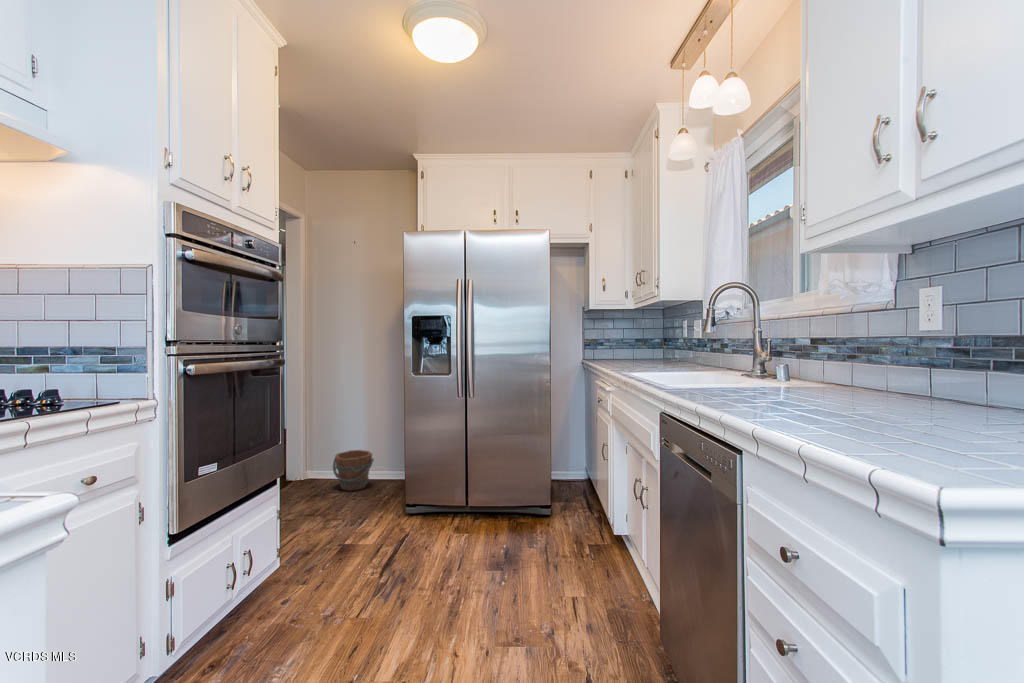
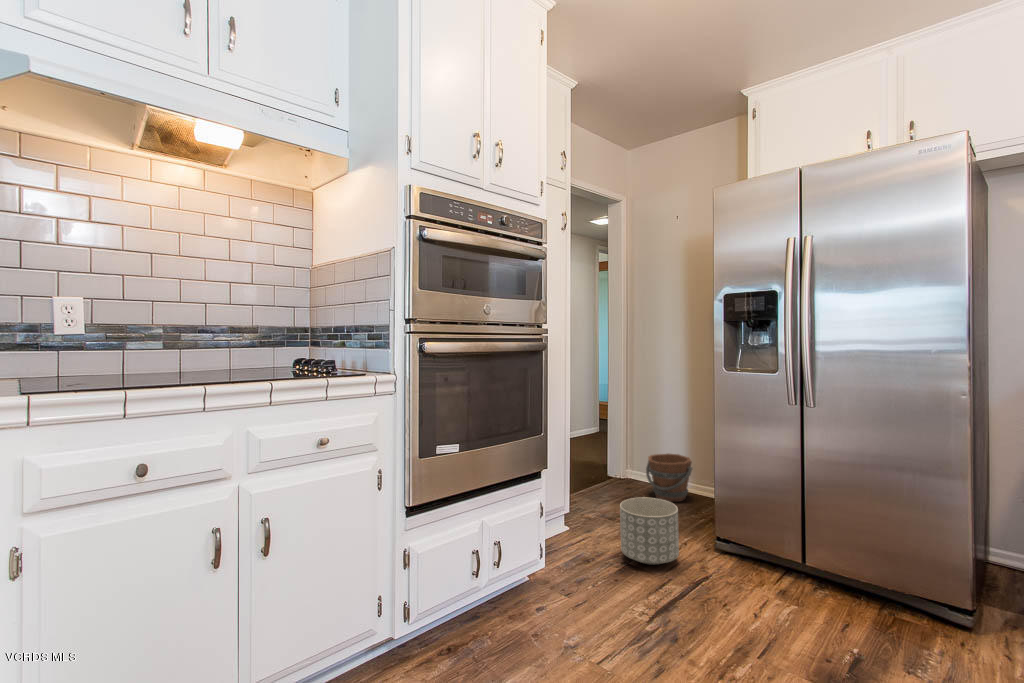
planter: none [336,486,384,540] -> present [620,497,679,565]

